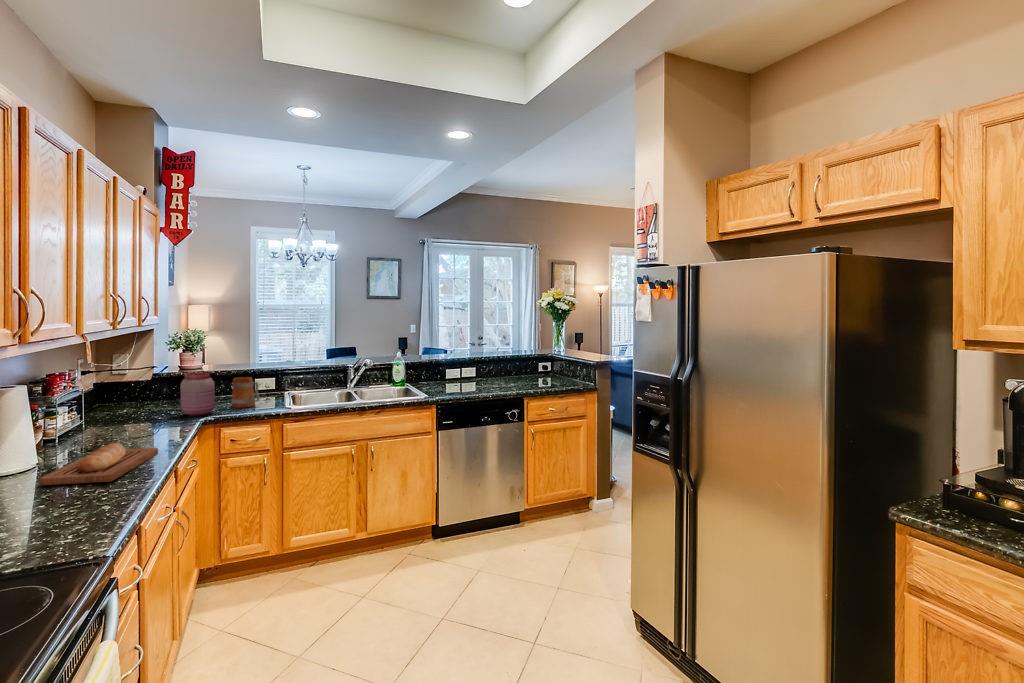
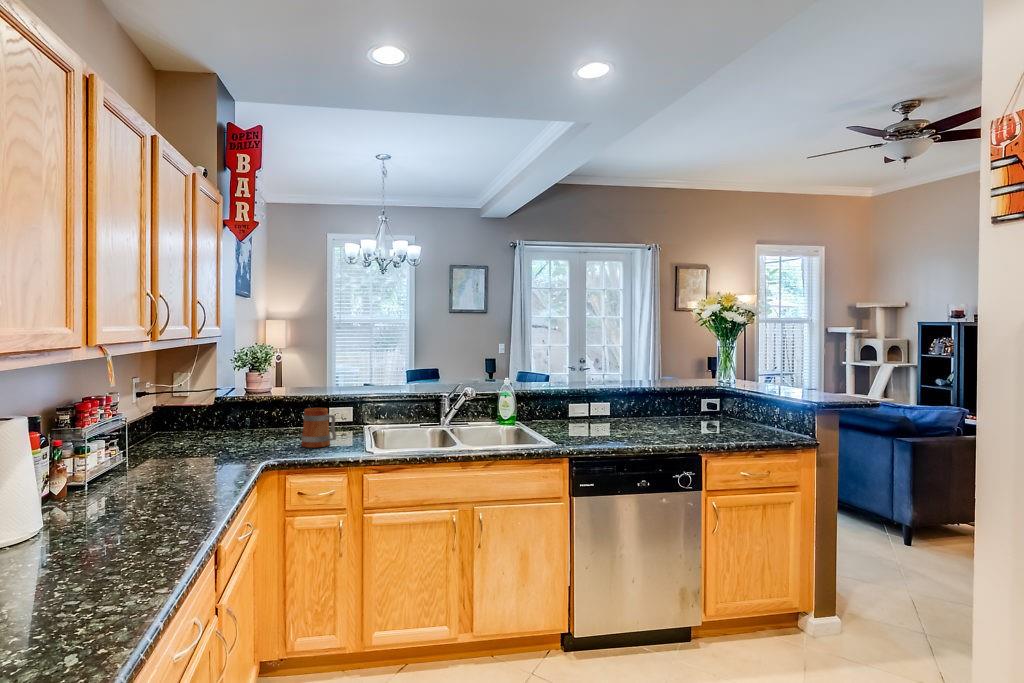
jar: present [180,373,215,416] -> none [240,402,282,457]
bread loaf: present [38,443,158,485] -> none [40,502,207,570]

